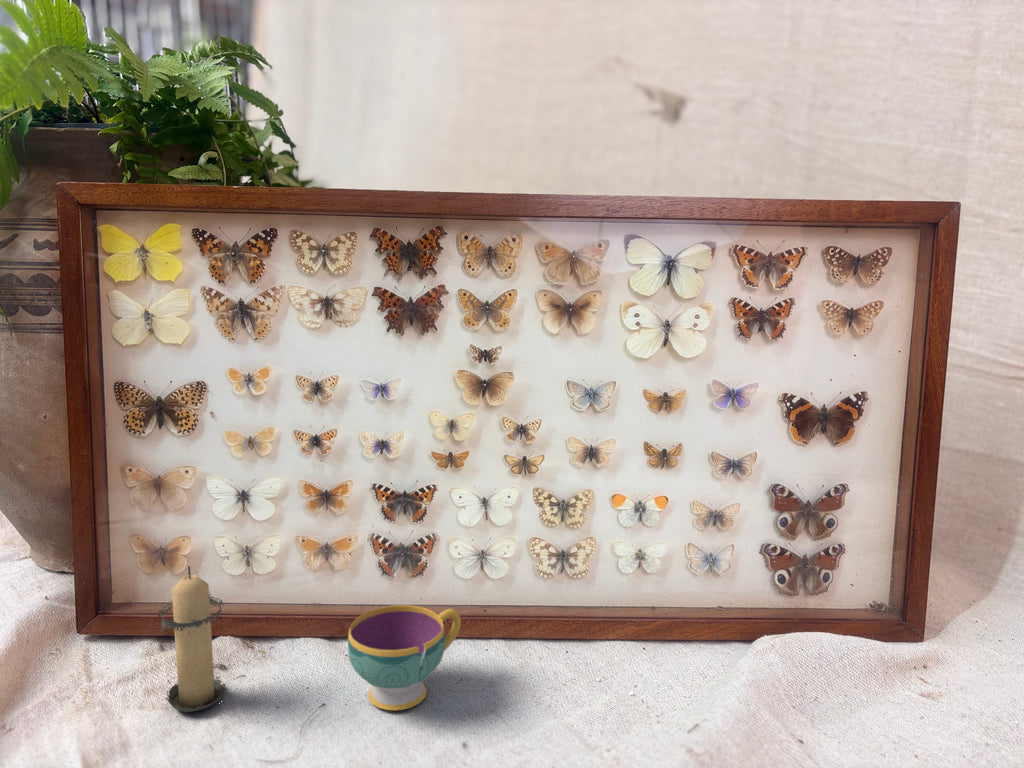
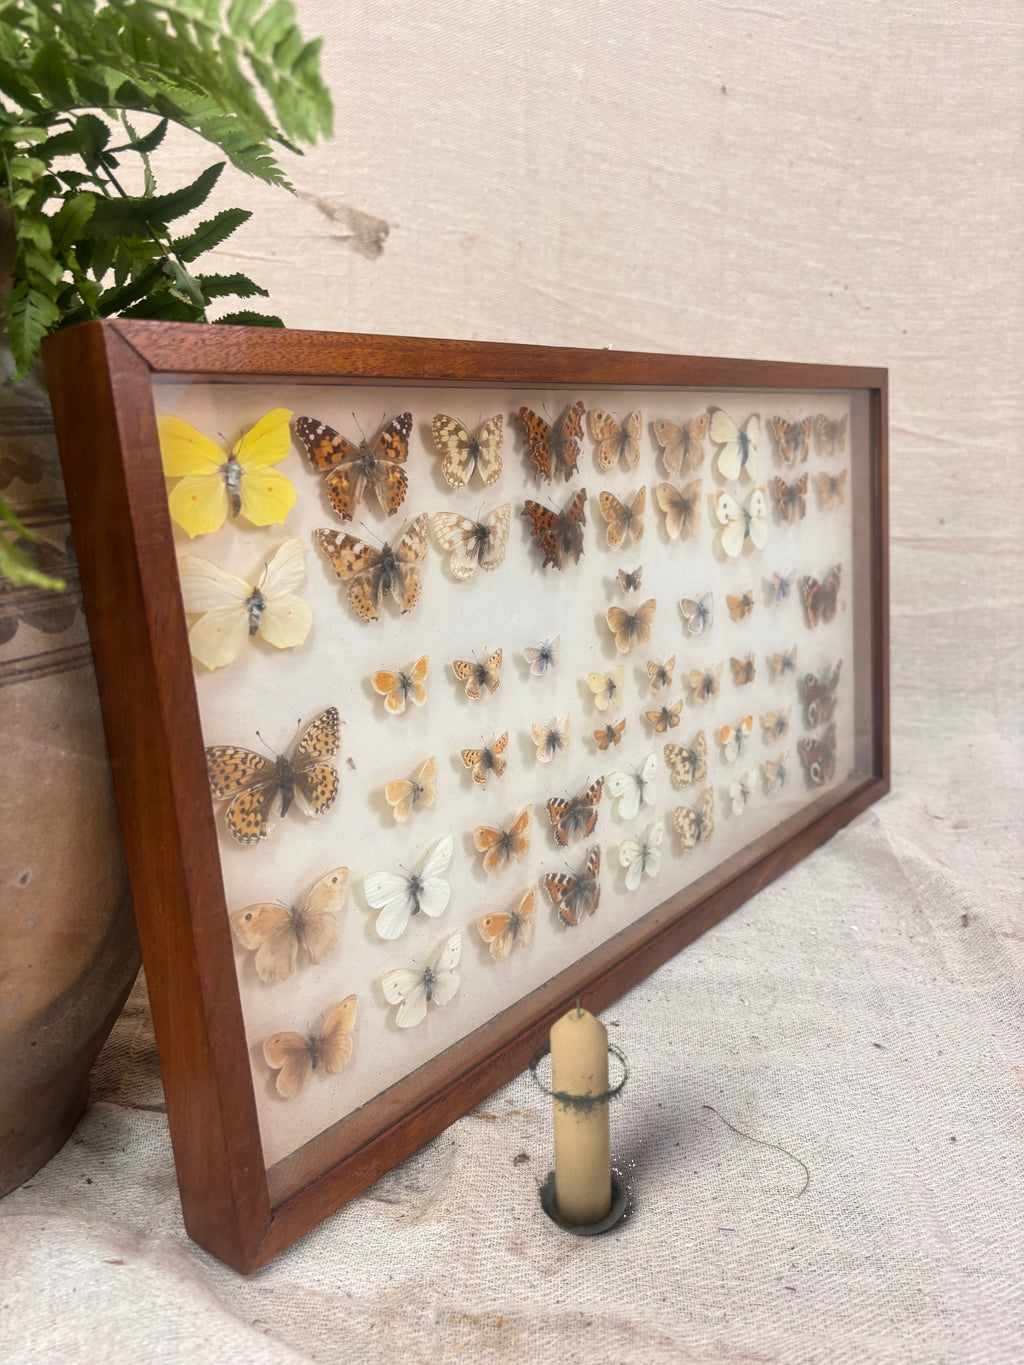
teacup: present [348,605,461,710] -> none [662,910,794,1064]

